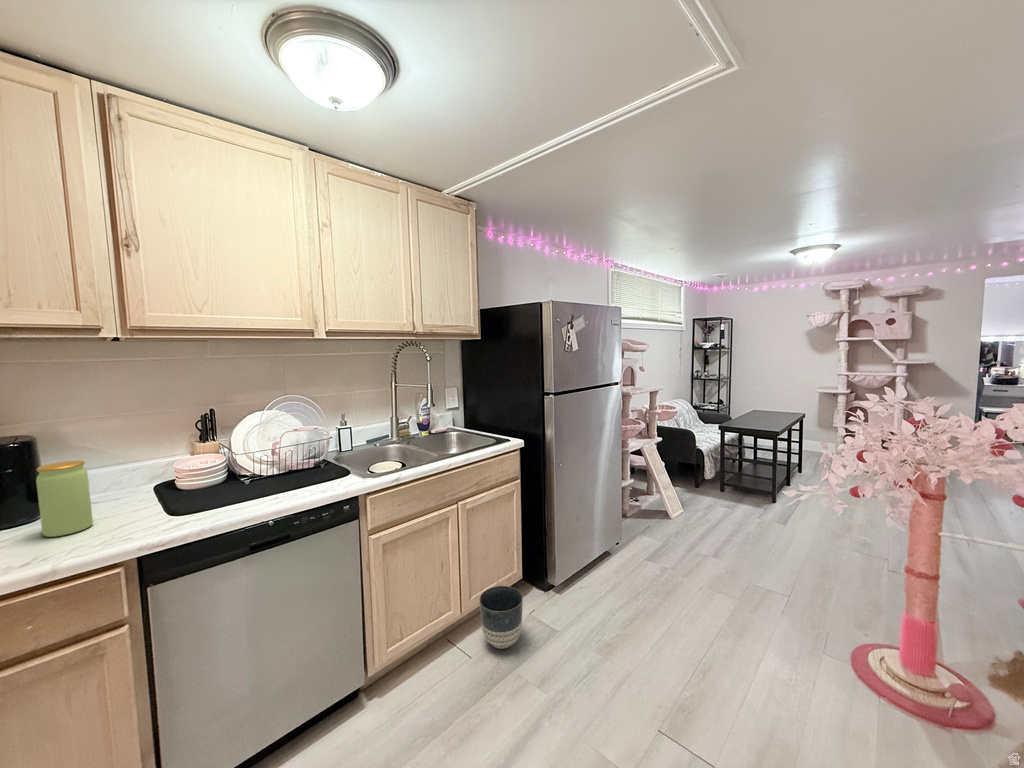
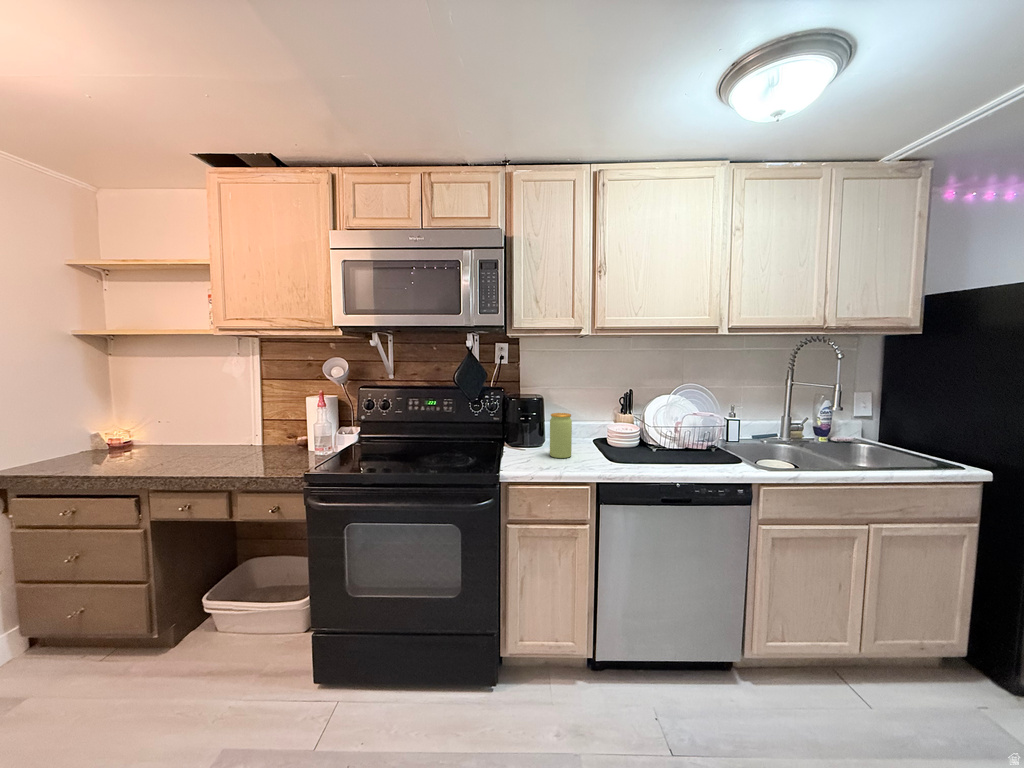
planter: present [480,586,523,649] -> none [888,639,961,721]

